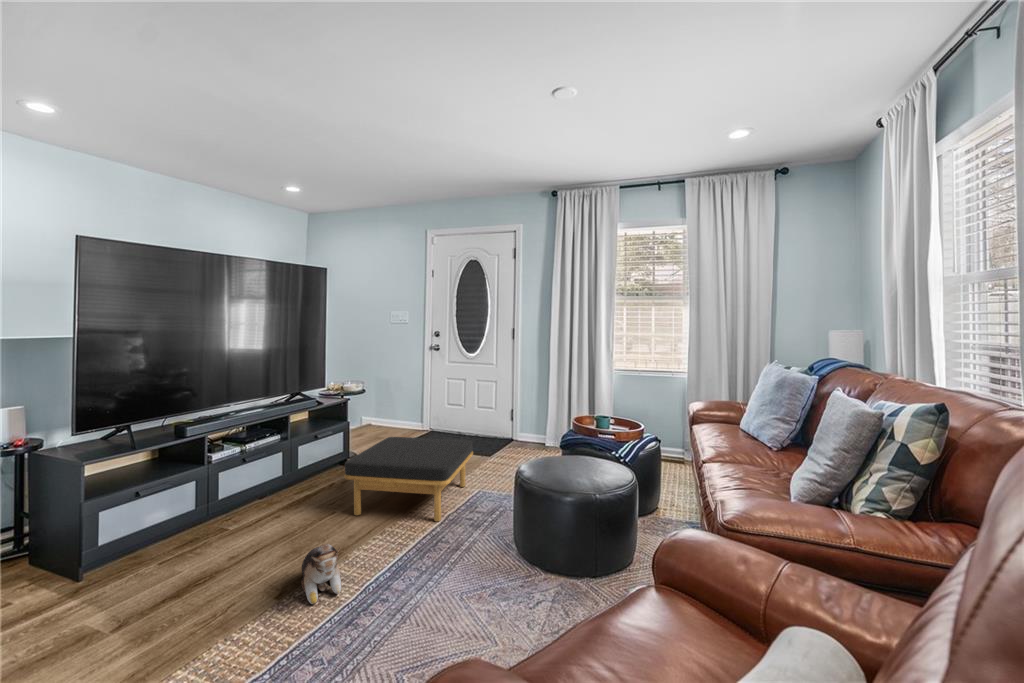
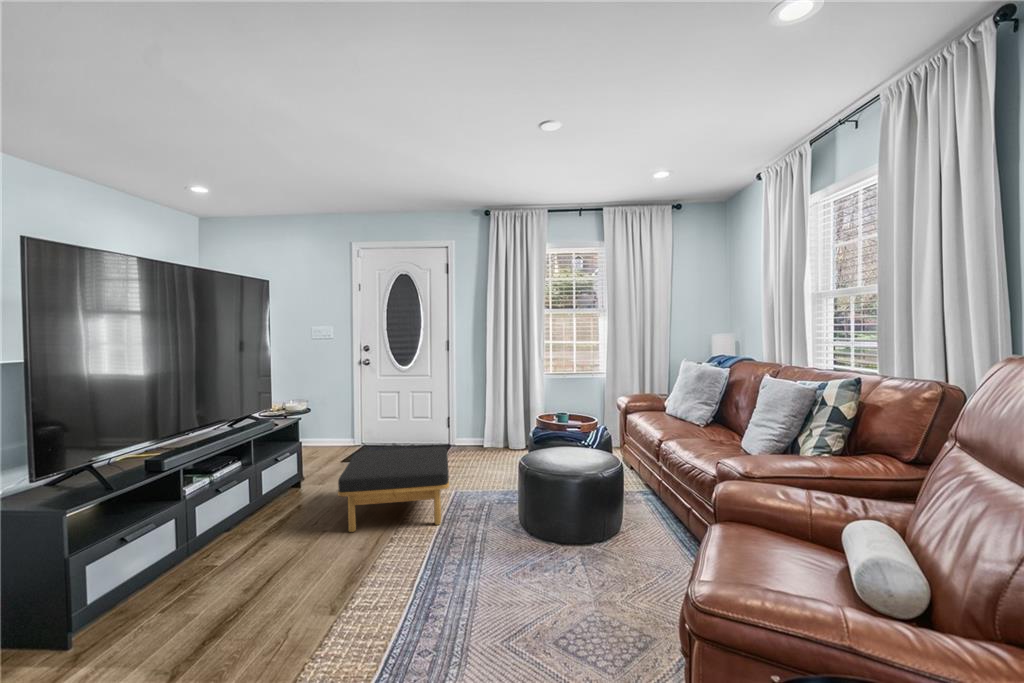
plush toy: present [301,544,341,604] -> none [343,548,407,611]

